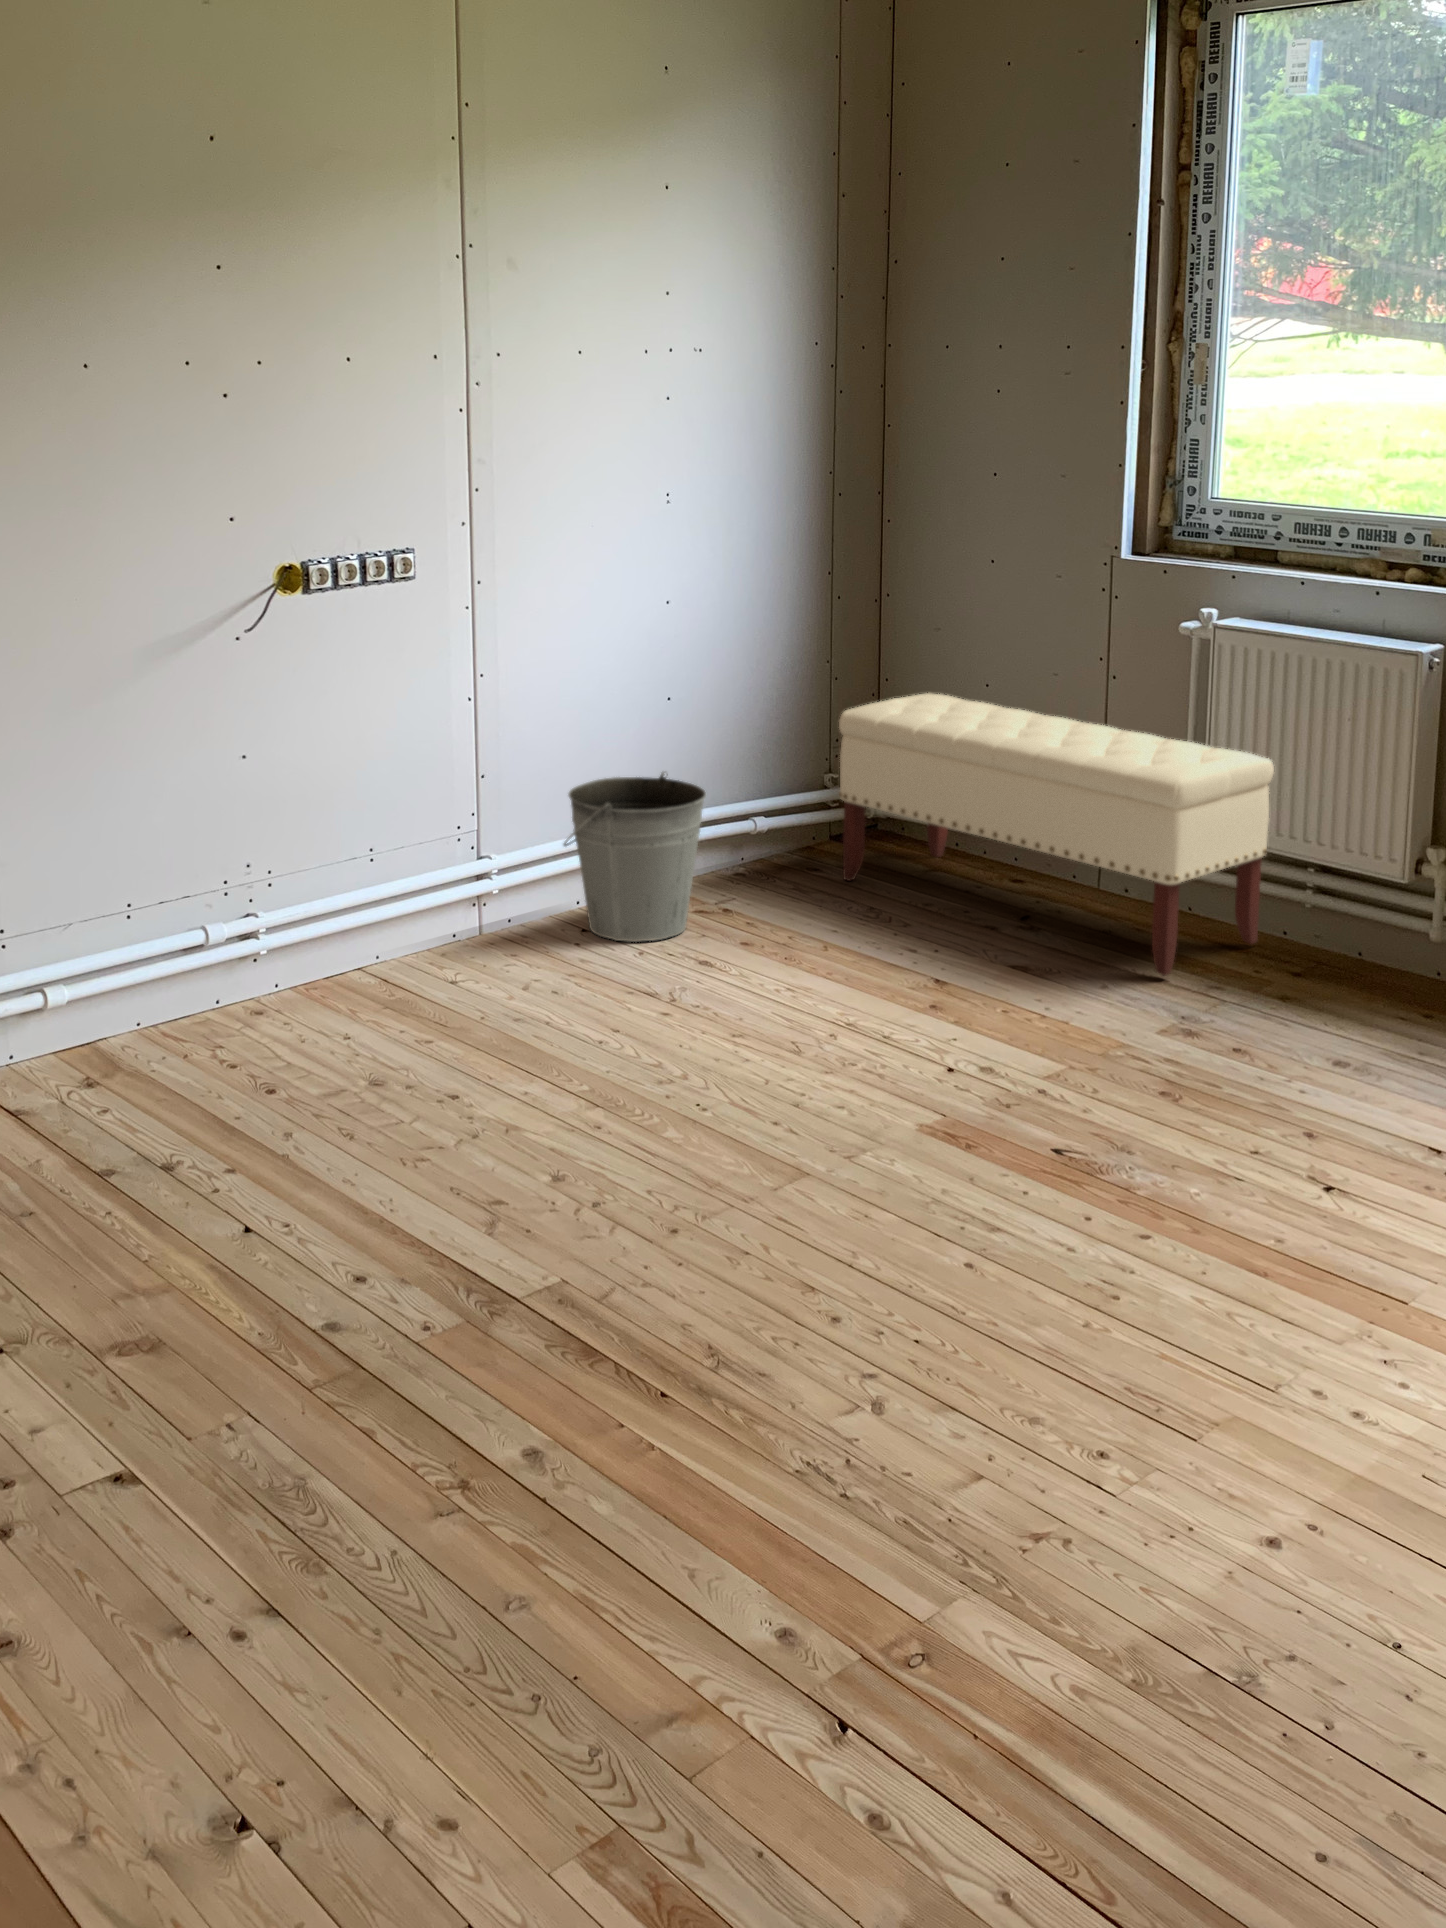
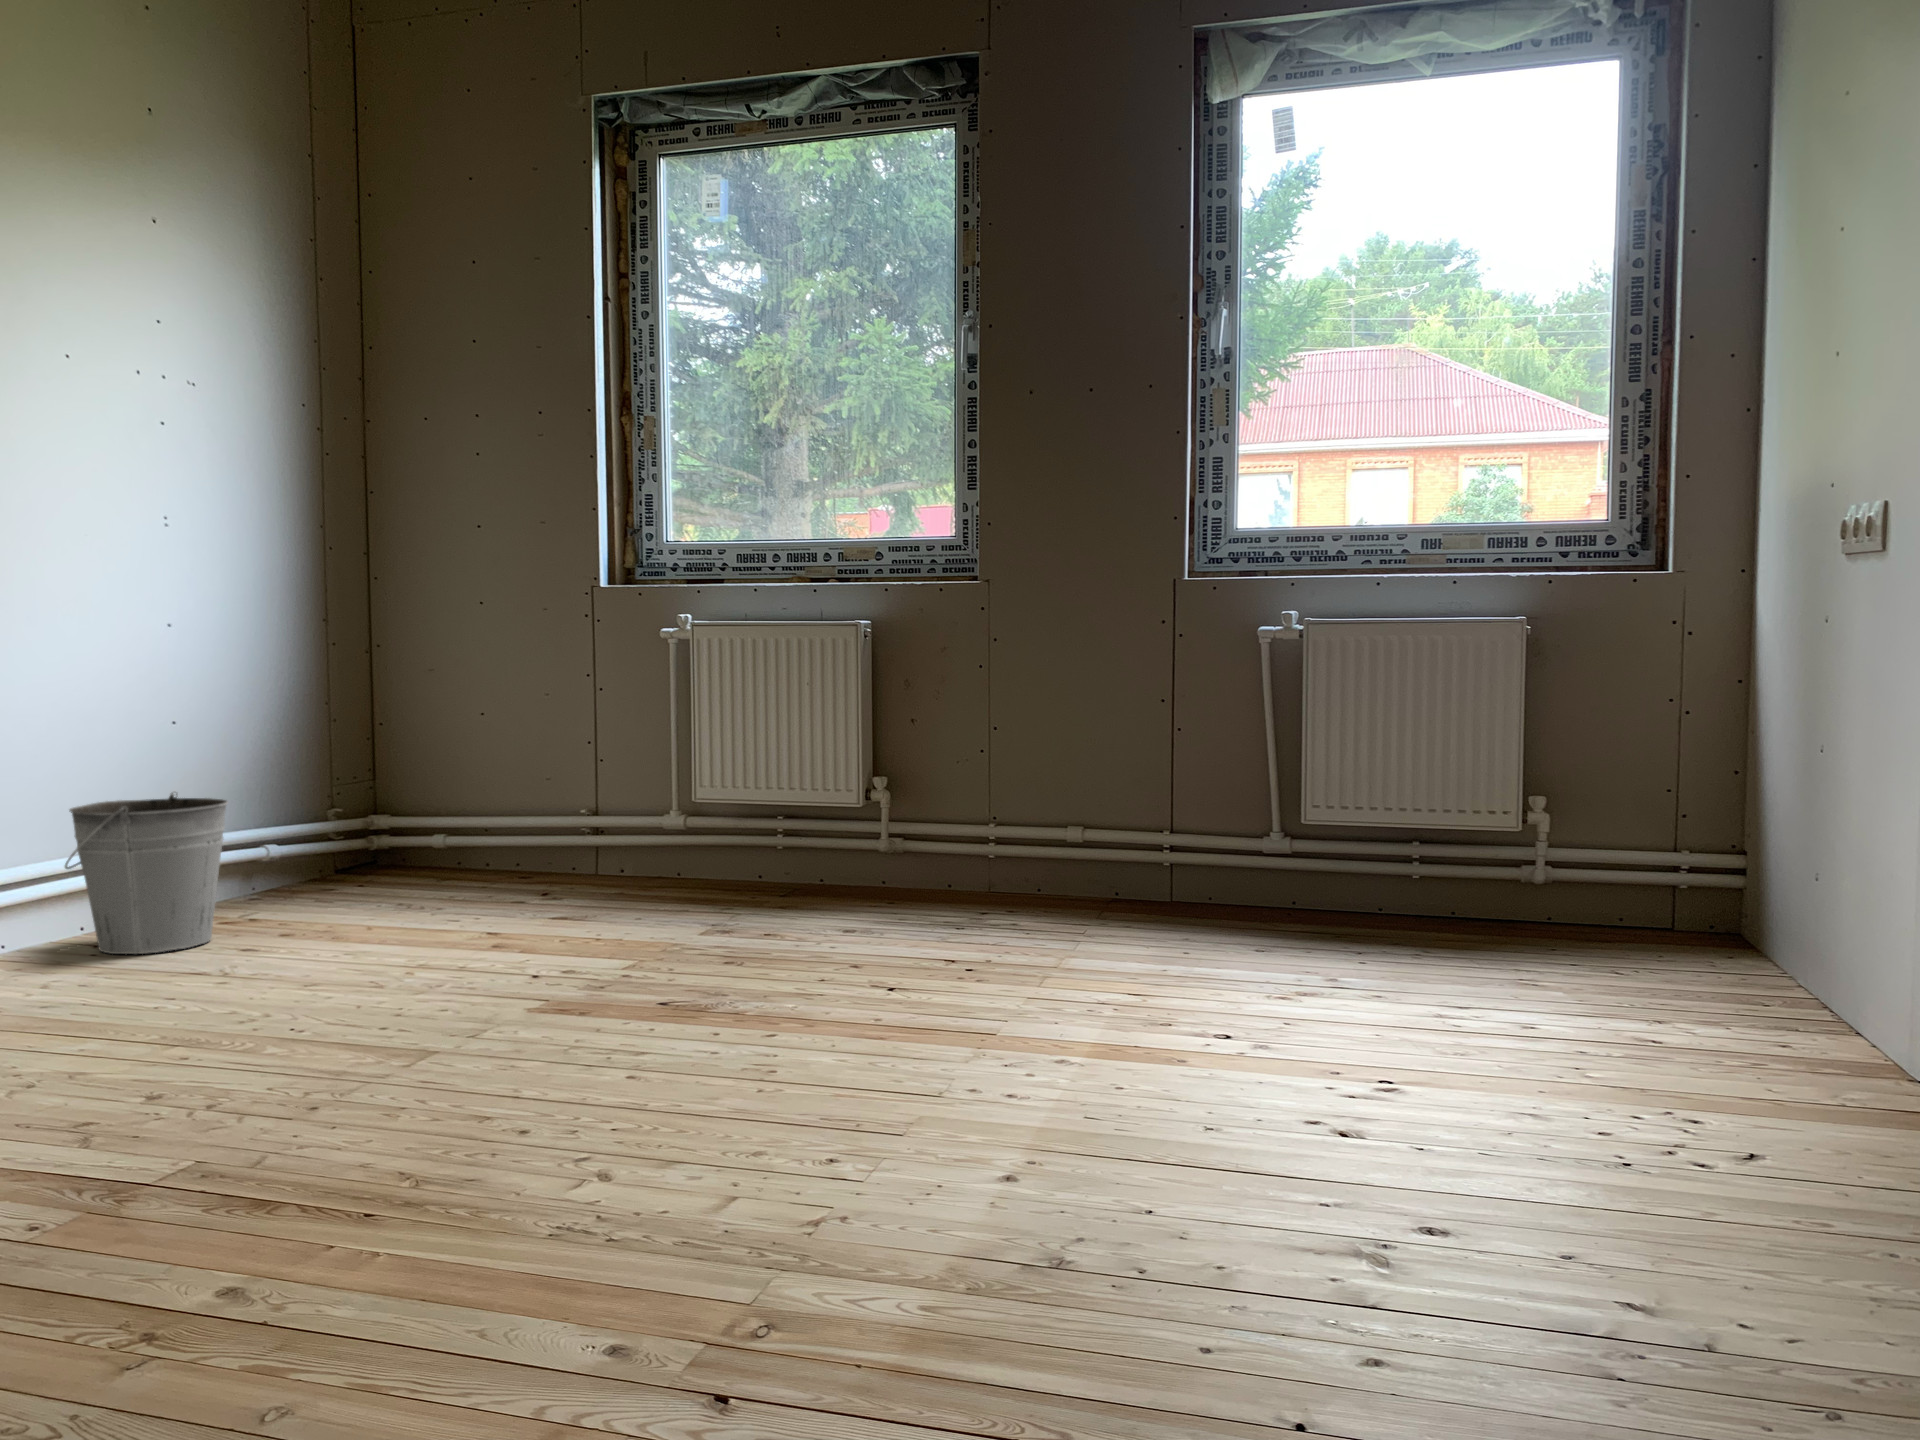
bench: present [839,693,1274,976] -> none [348,727,745,911]

